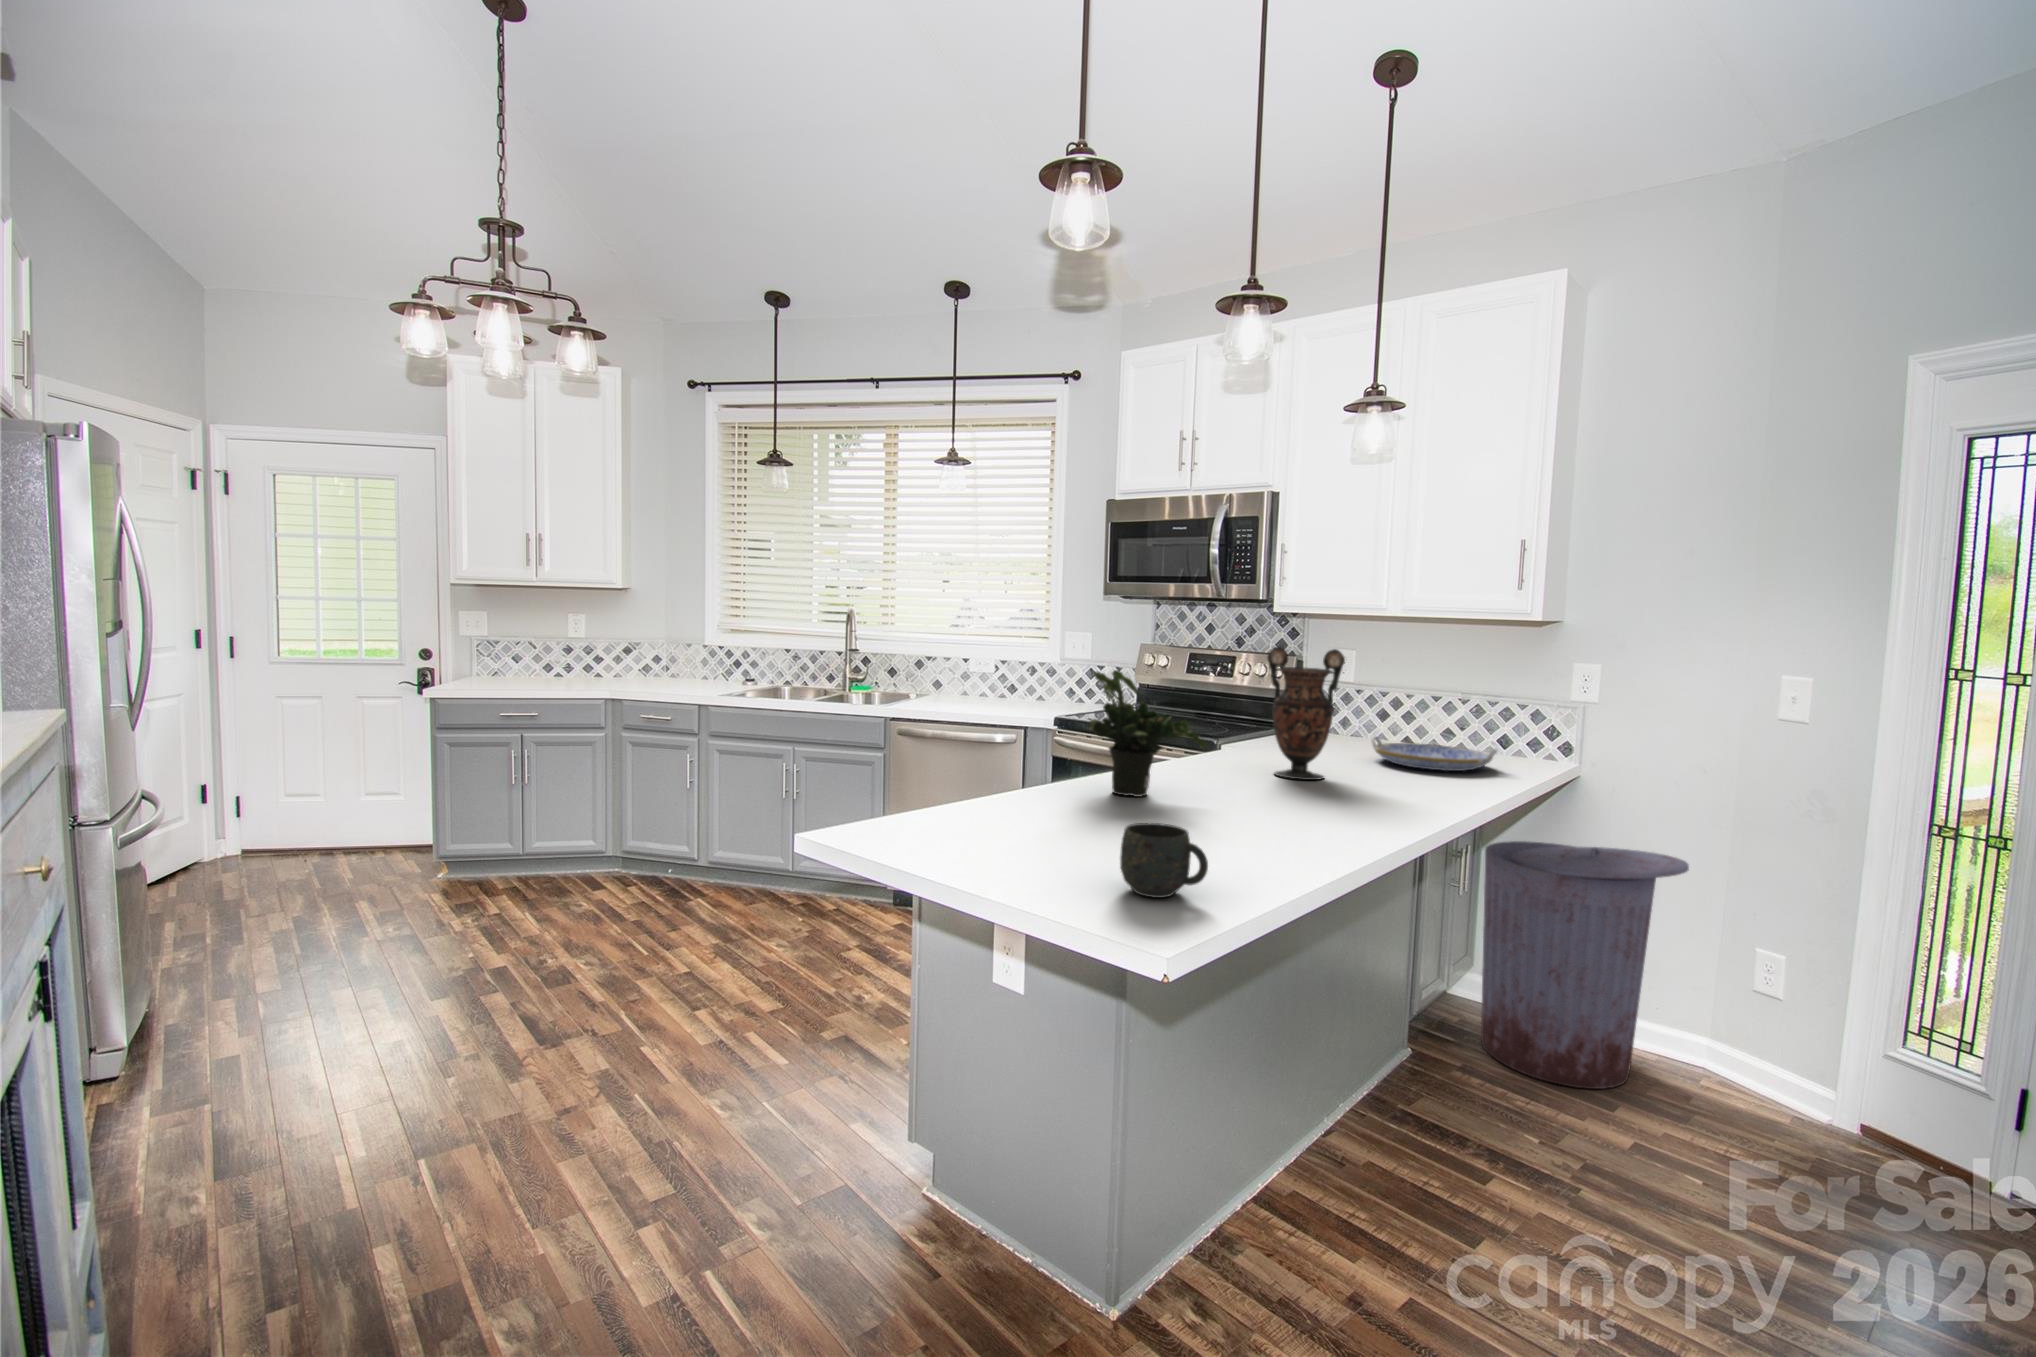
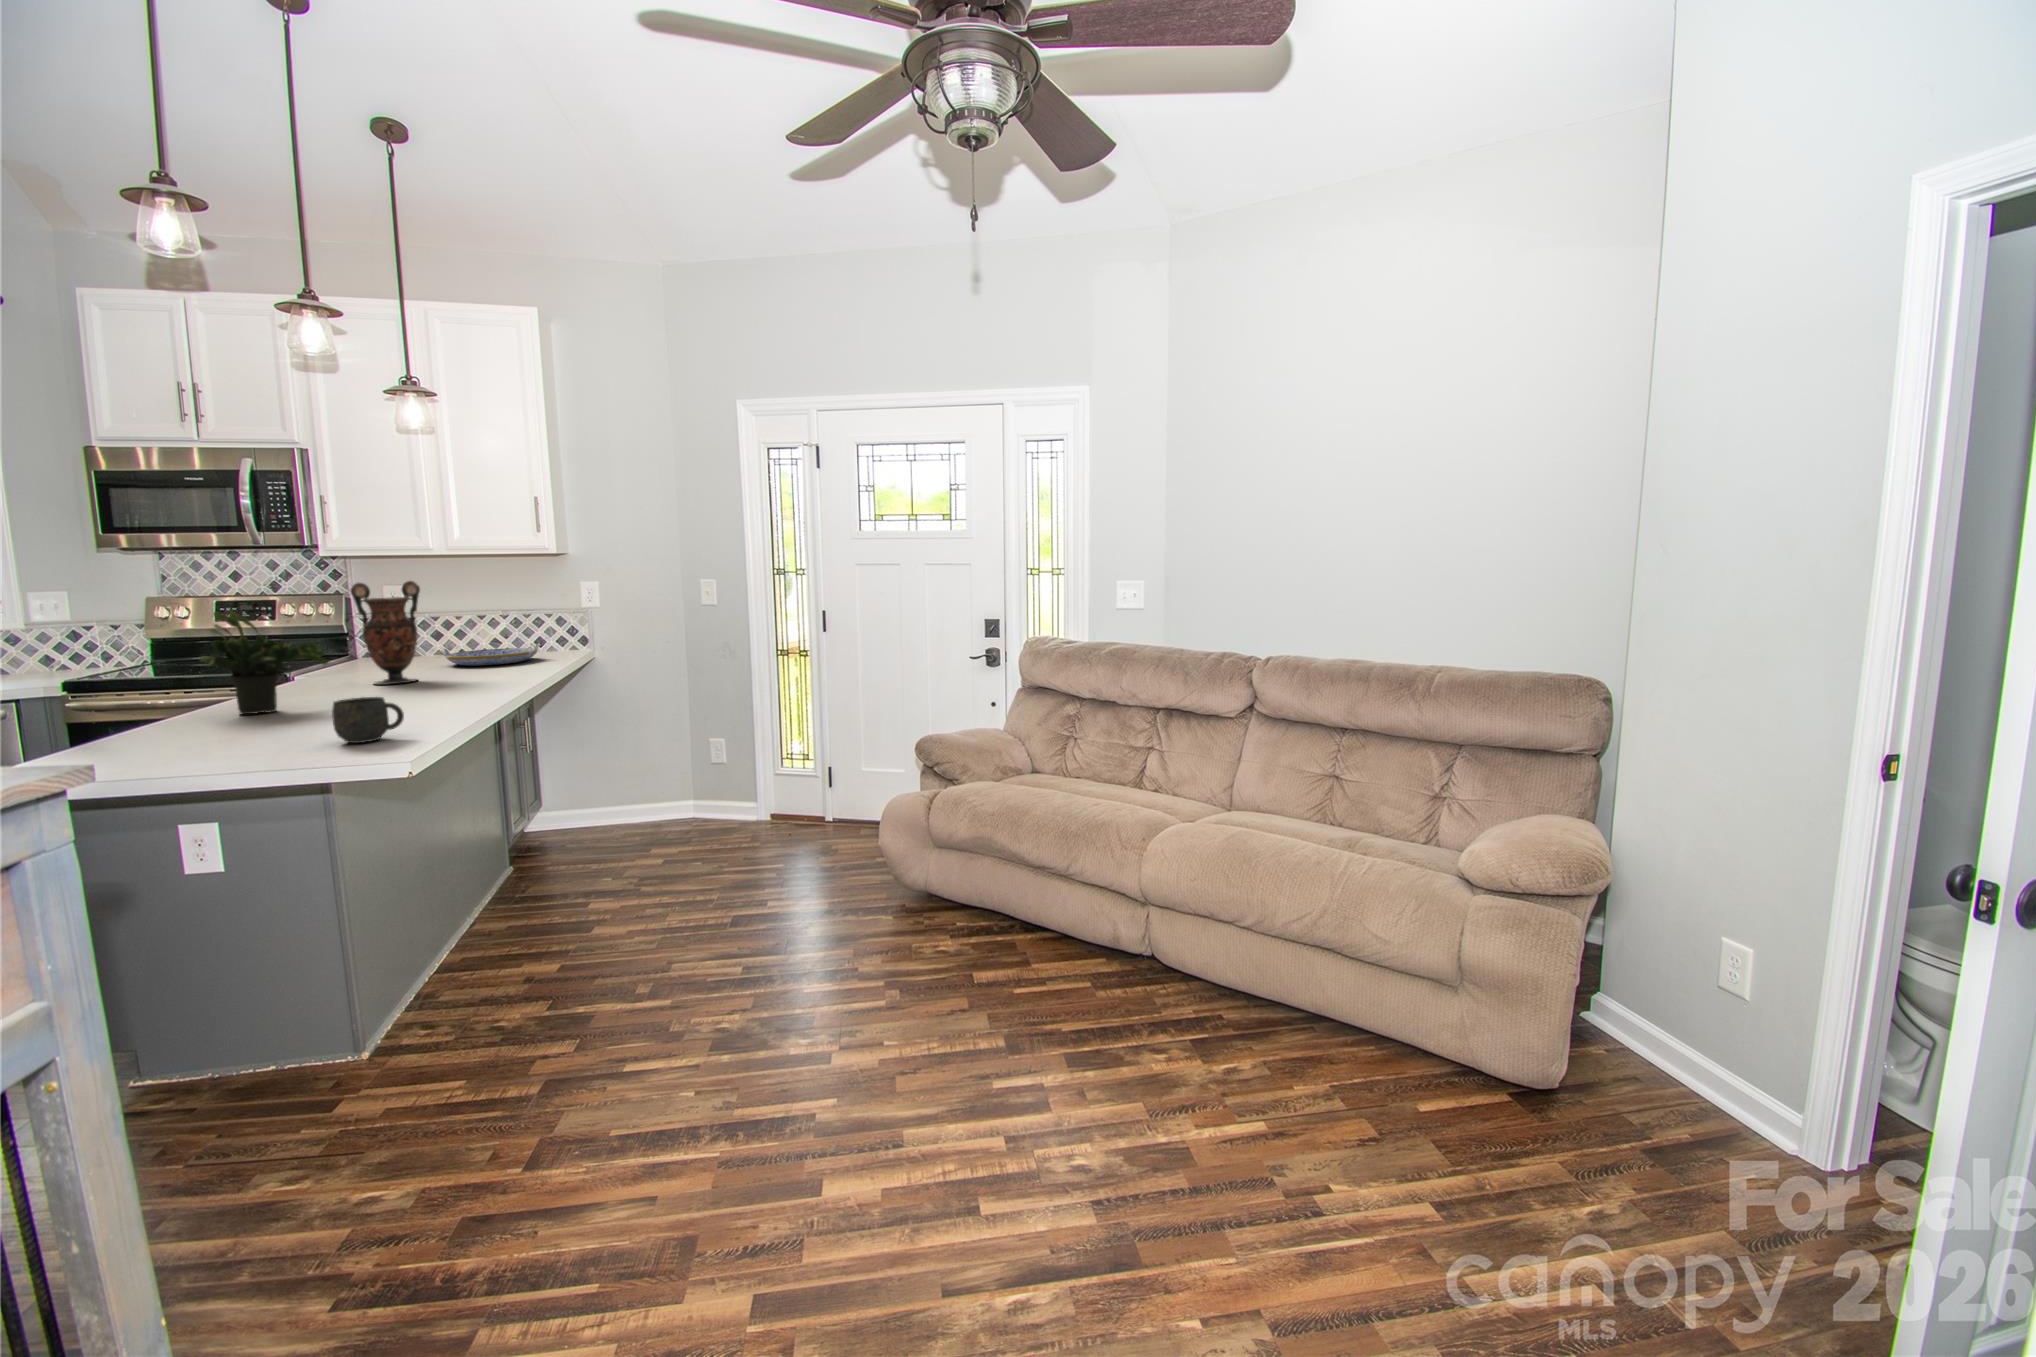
trash can: present [1481,841,1689,1089] -> none [541,696,666,857]

